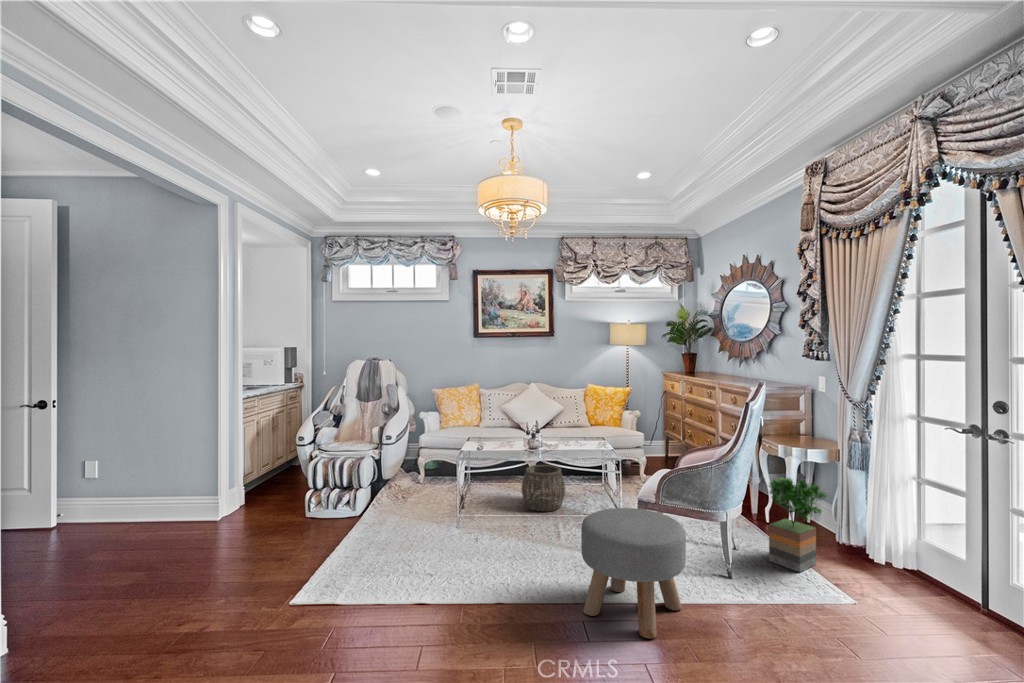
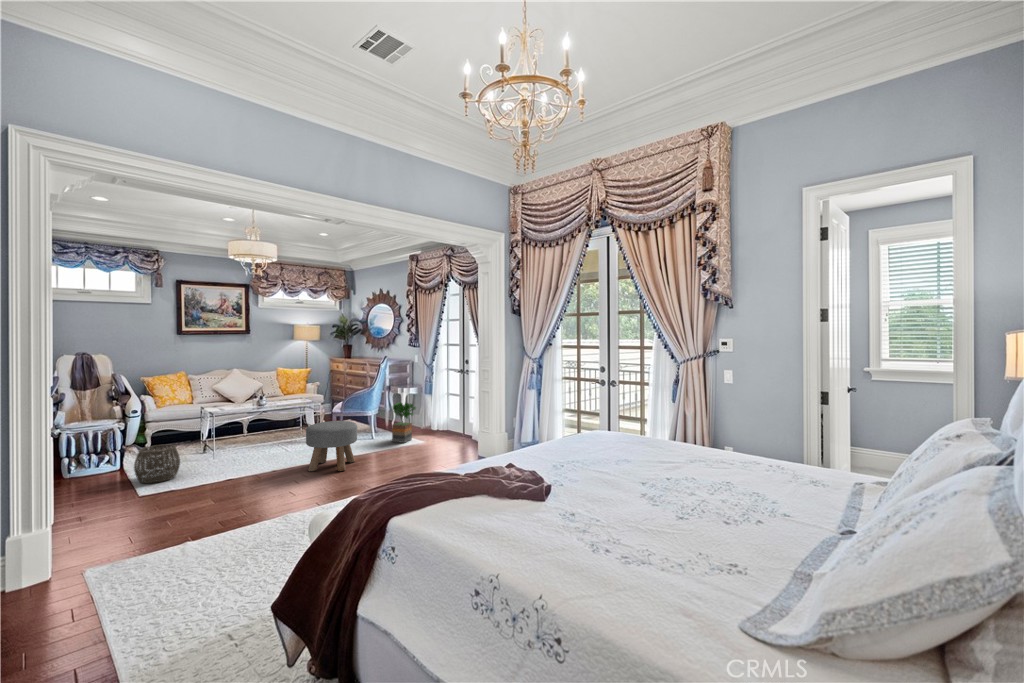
woven basket: present [522,465,565,511] -> present [134,445,180,483]

